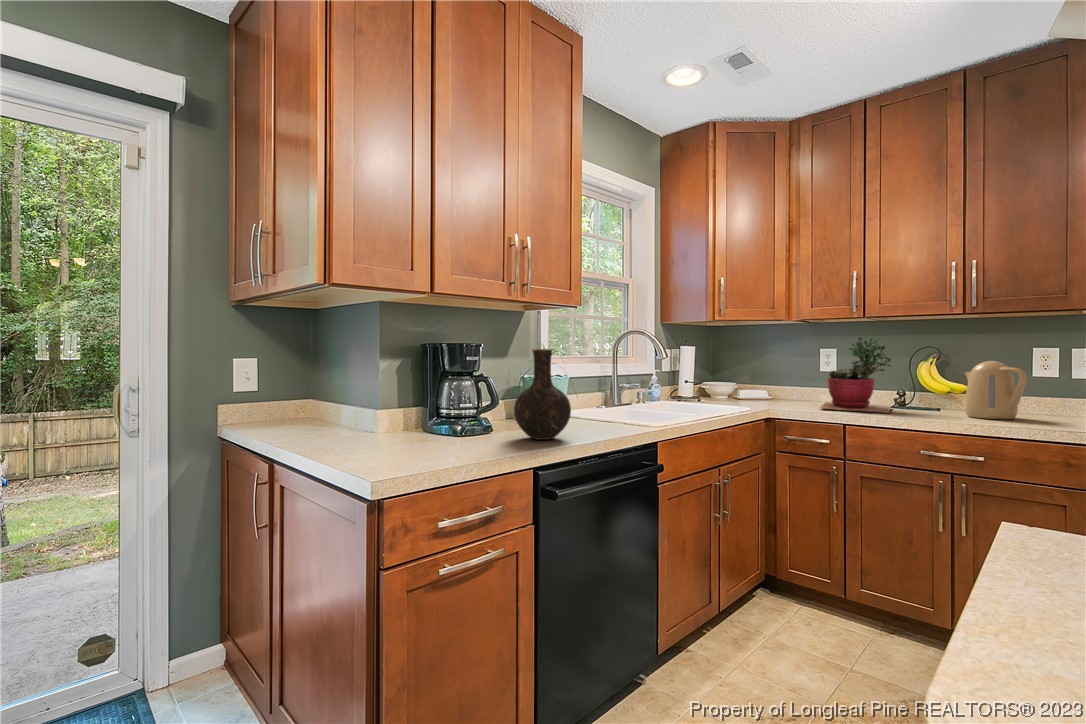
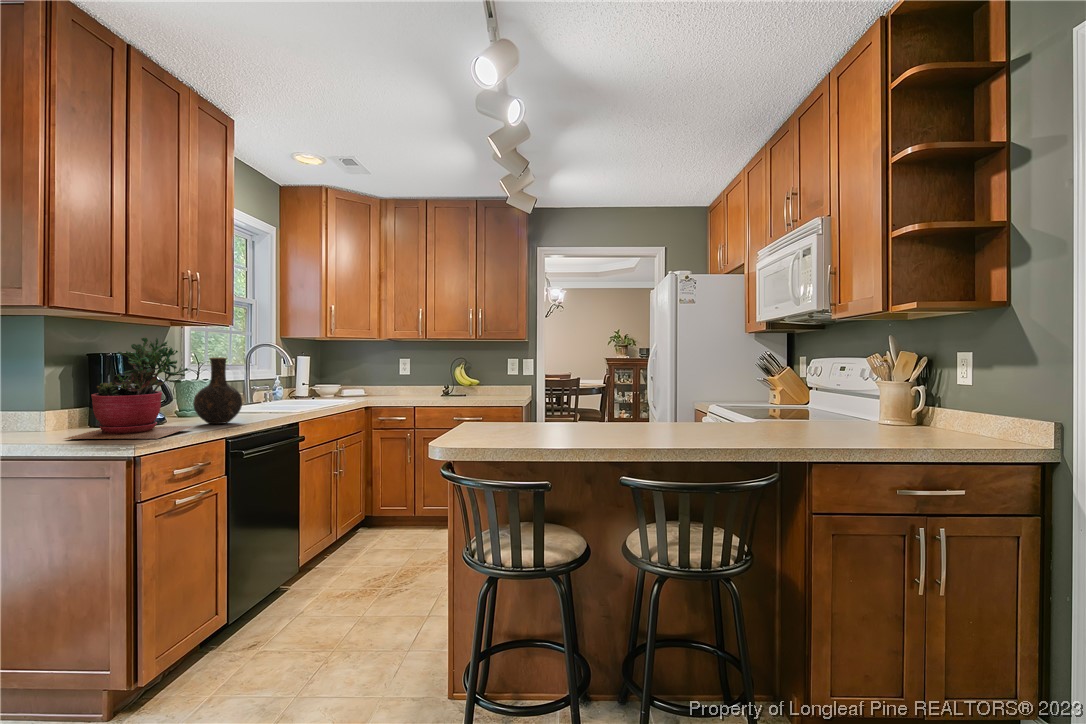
succulent plant: present [820,337,891,413] -> present [65,337,192,439]
kettle: present [965,361,1027,419] -> none [478,366,505,399]

